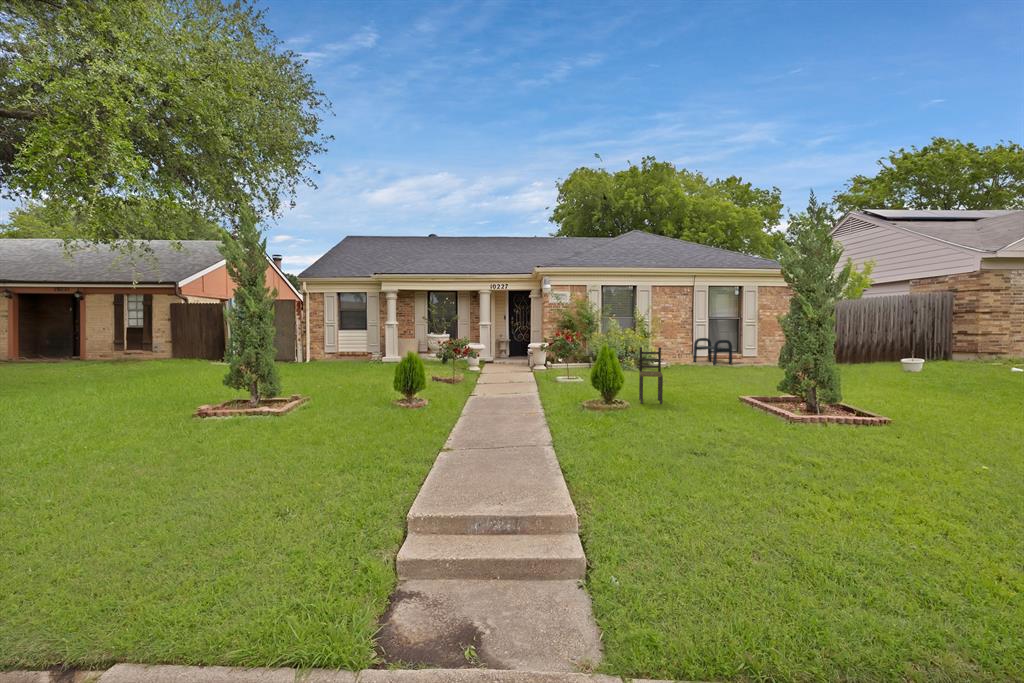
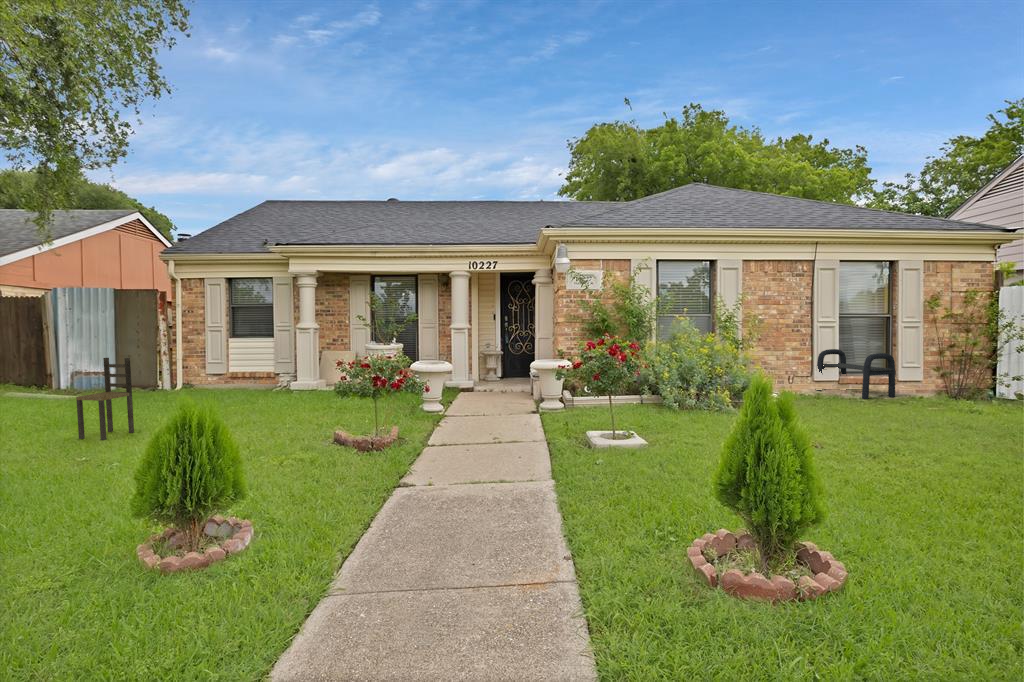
chair: present [639,347,663,404] -> present [76,358,134,440]

